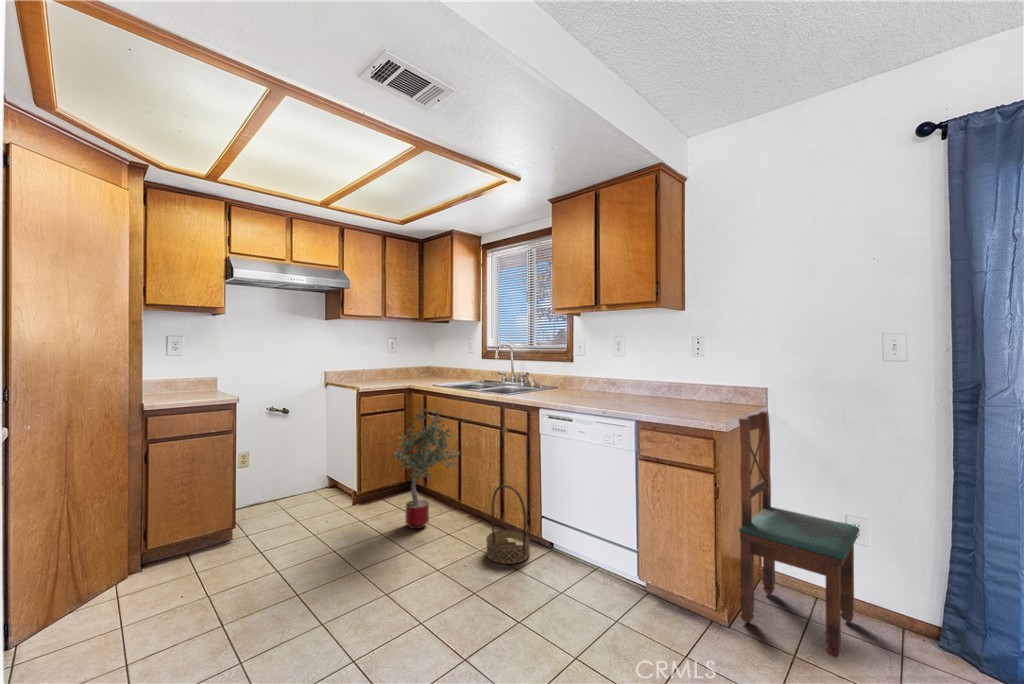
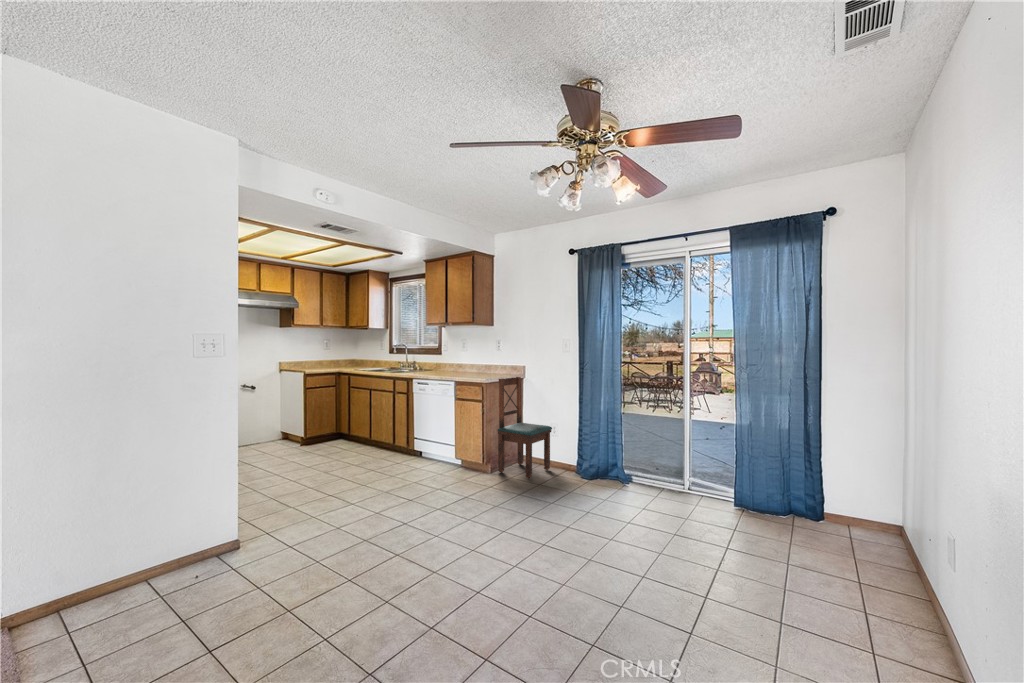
potted tree: present [395,409,459,529] -> none [328,381,370,452]
basket: present [486,485,530,564] -> none [382,421,407,462]

